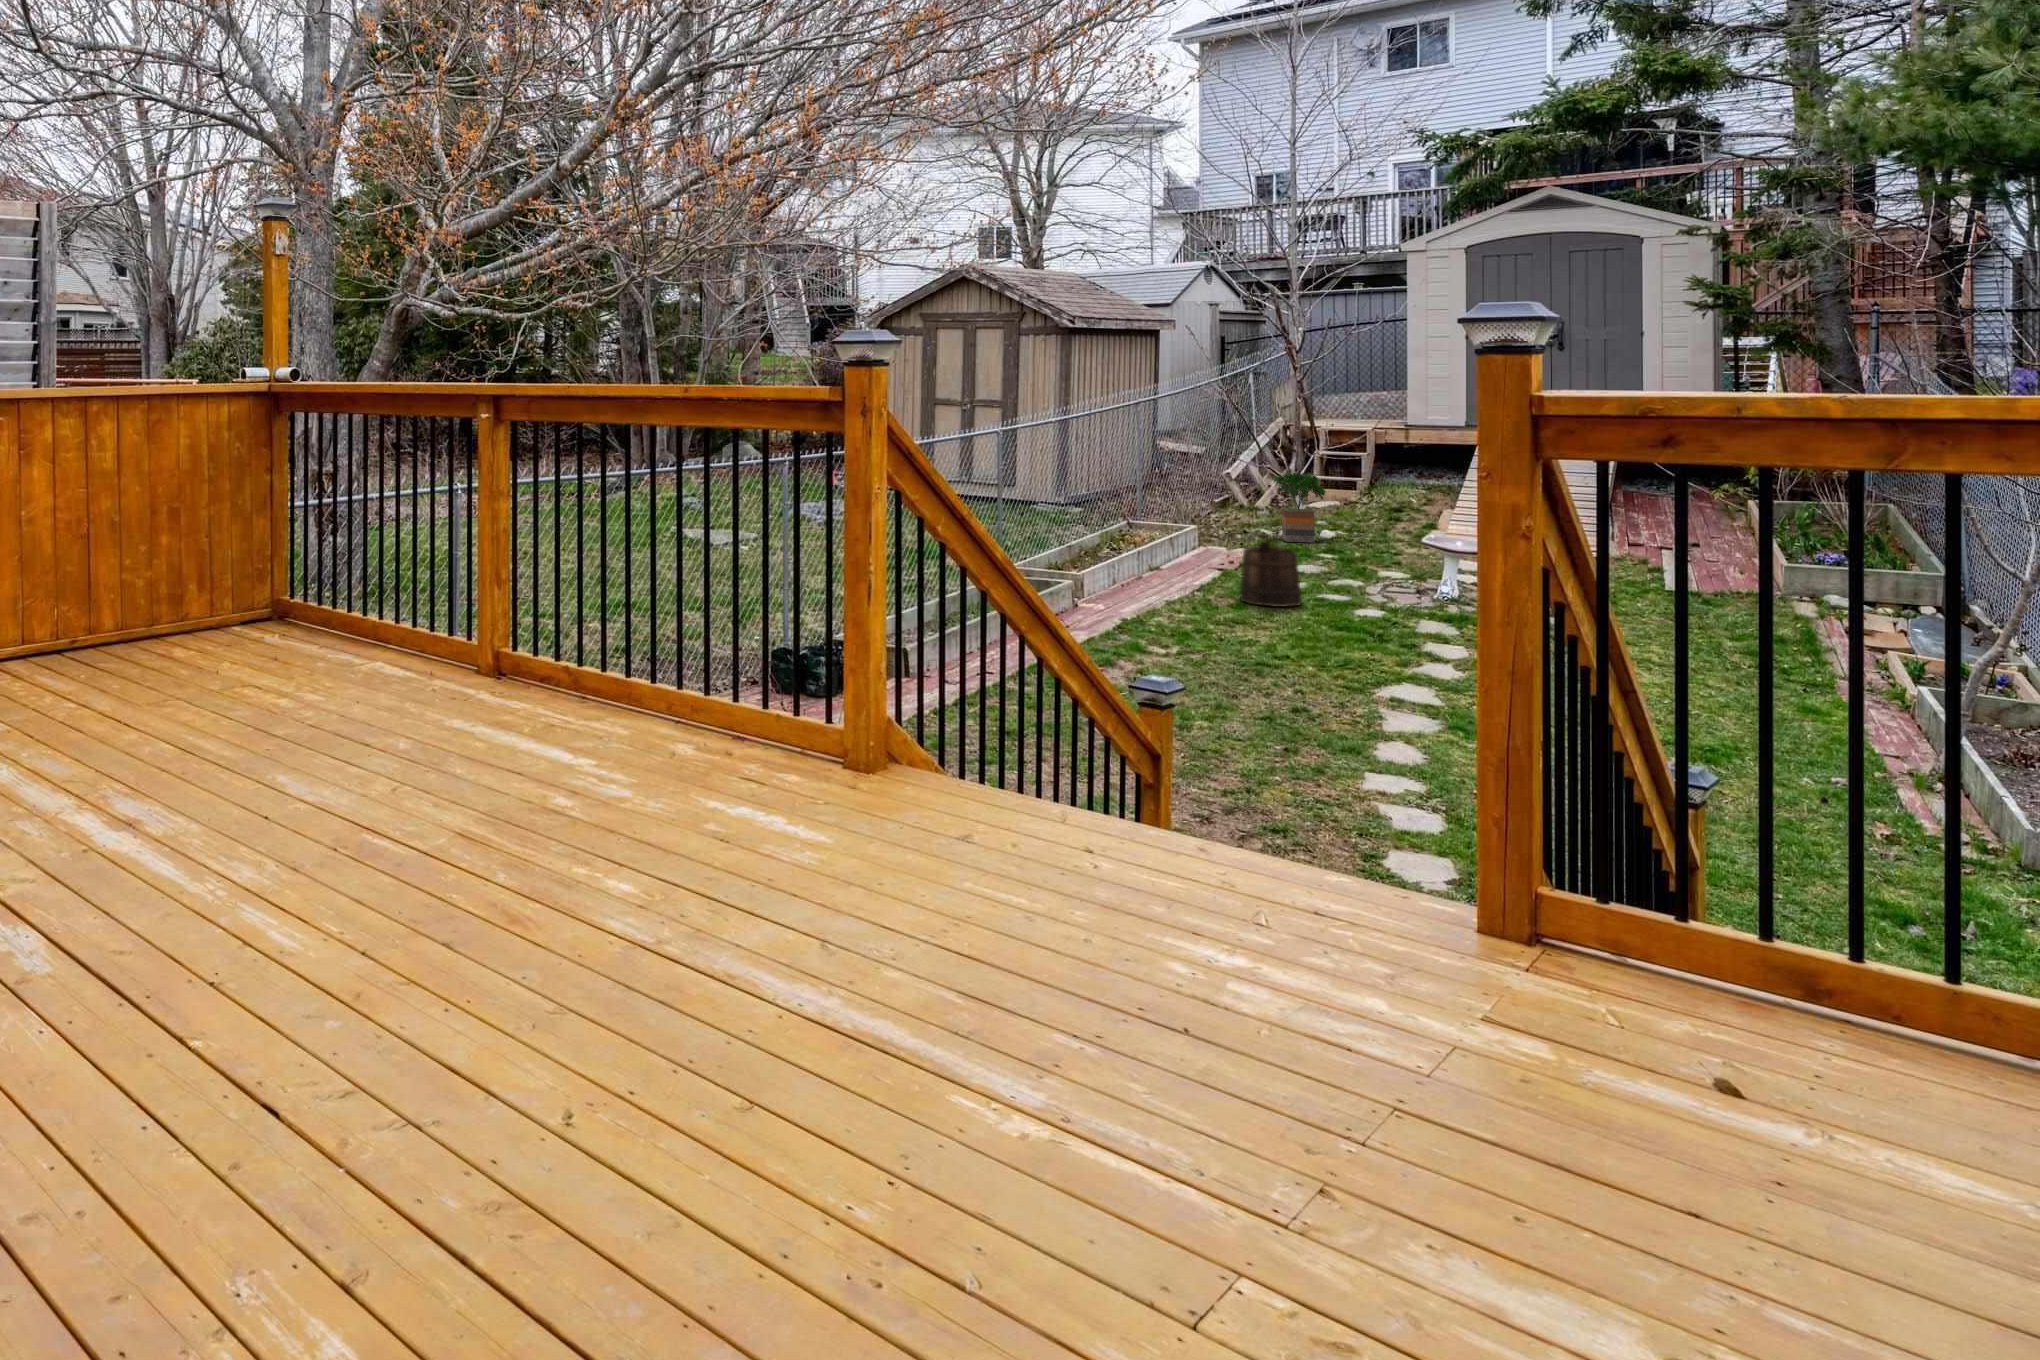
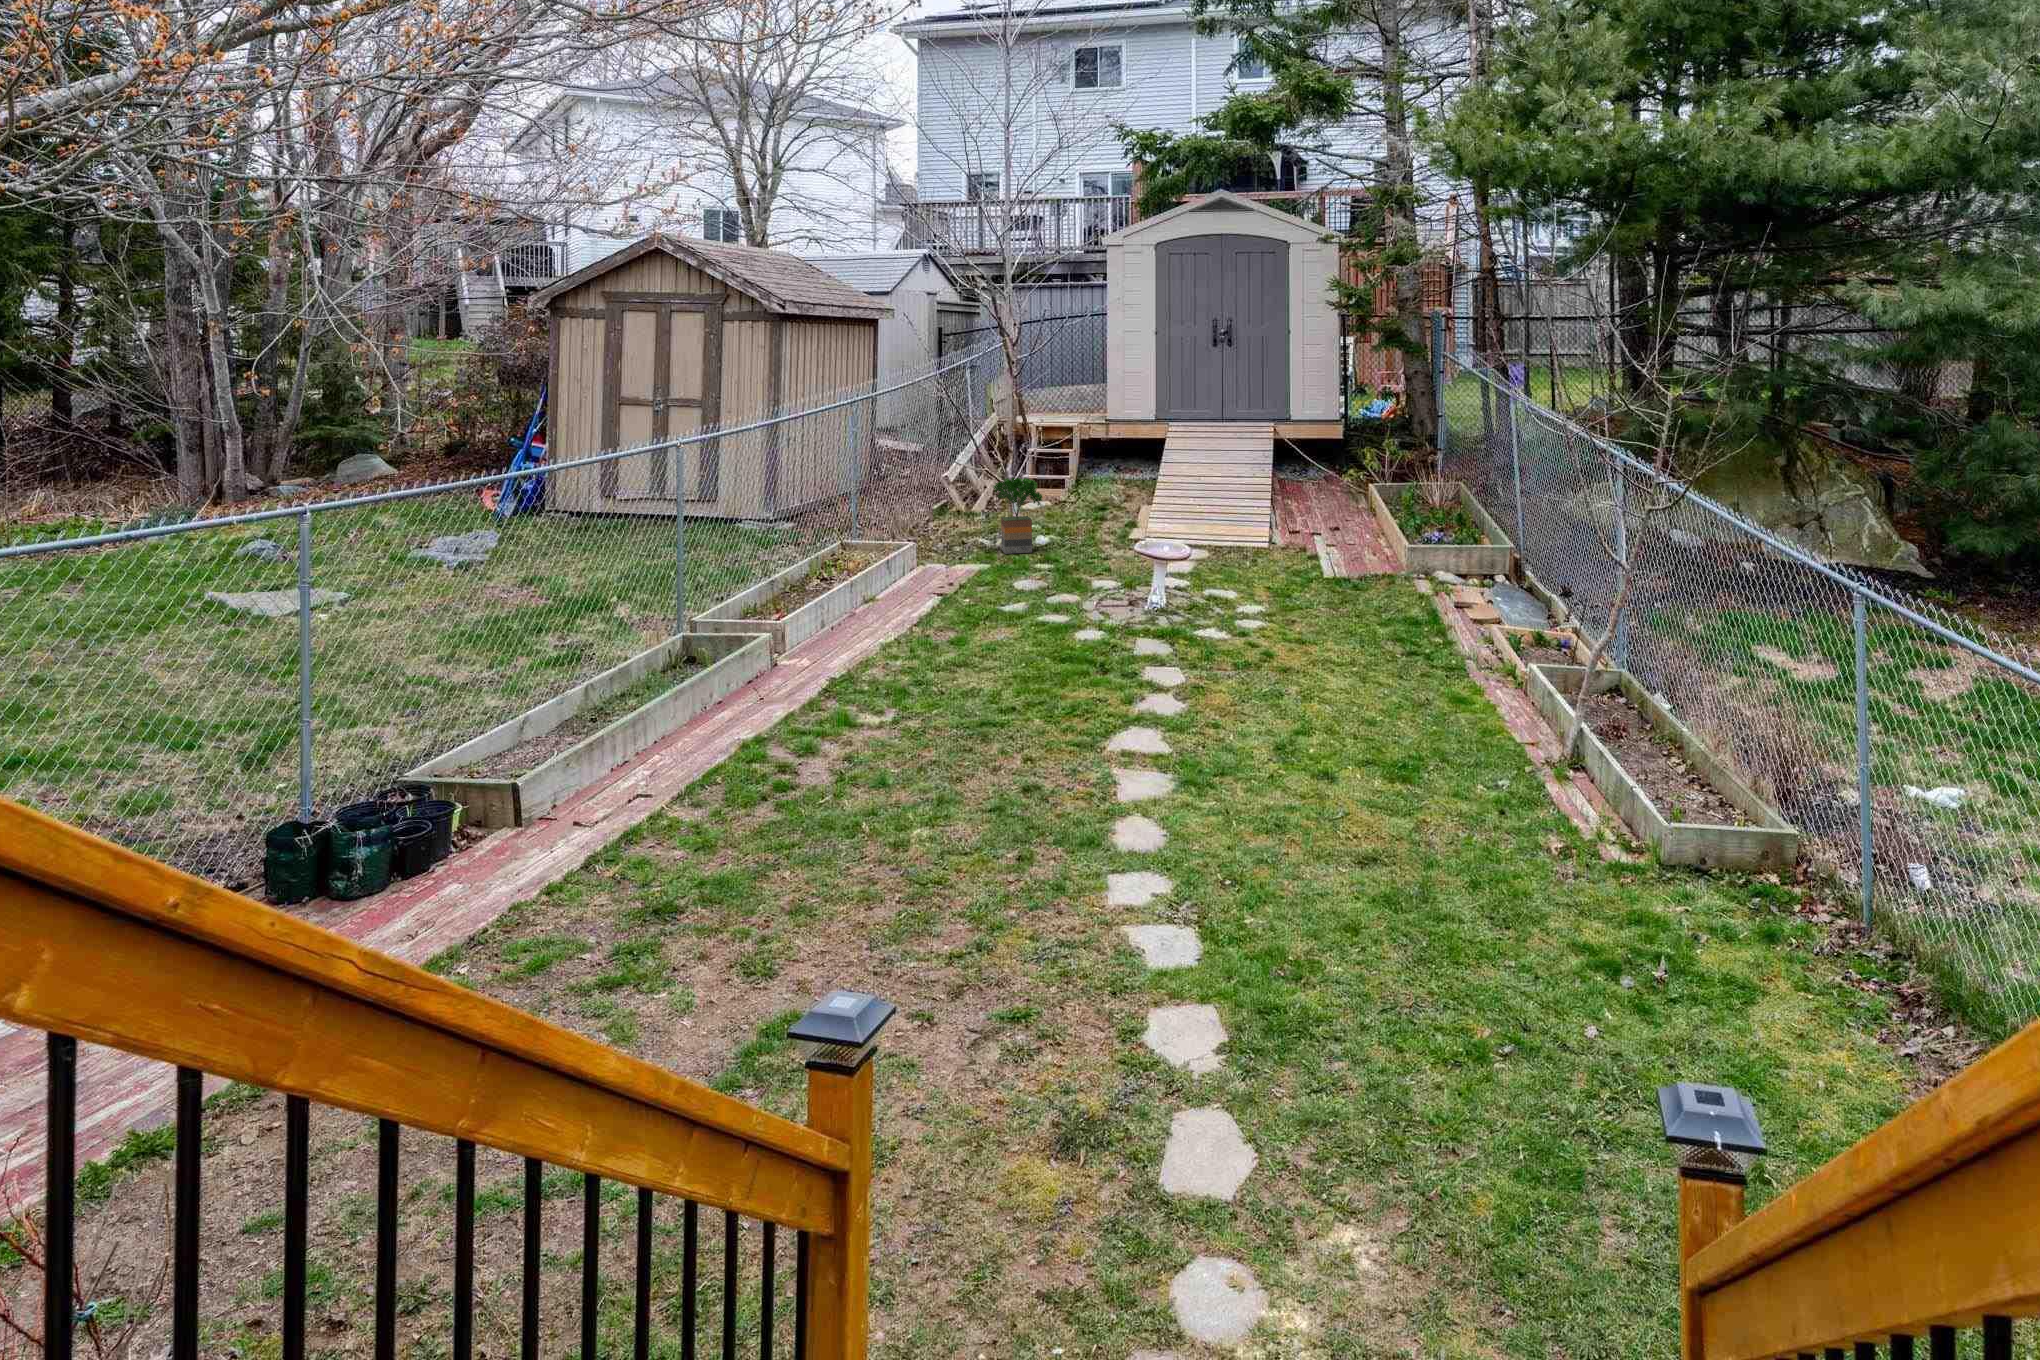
bucket: present [1240,541,1302,607] -> none [960,562,1023,639]

